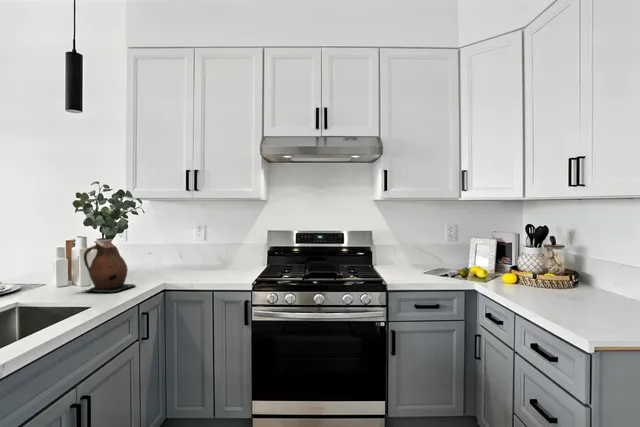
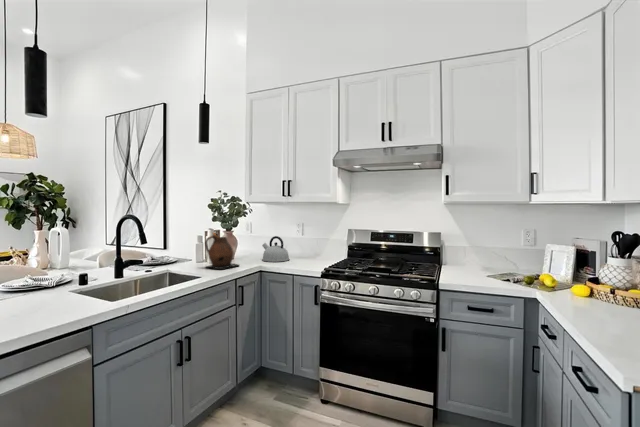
kettle: none [156,244,196,278] -> present [262,236,289,262]

